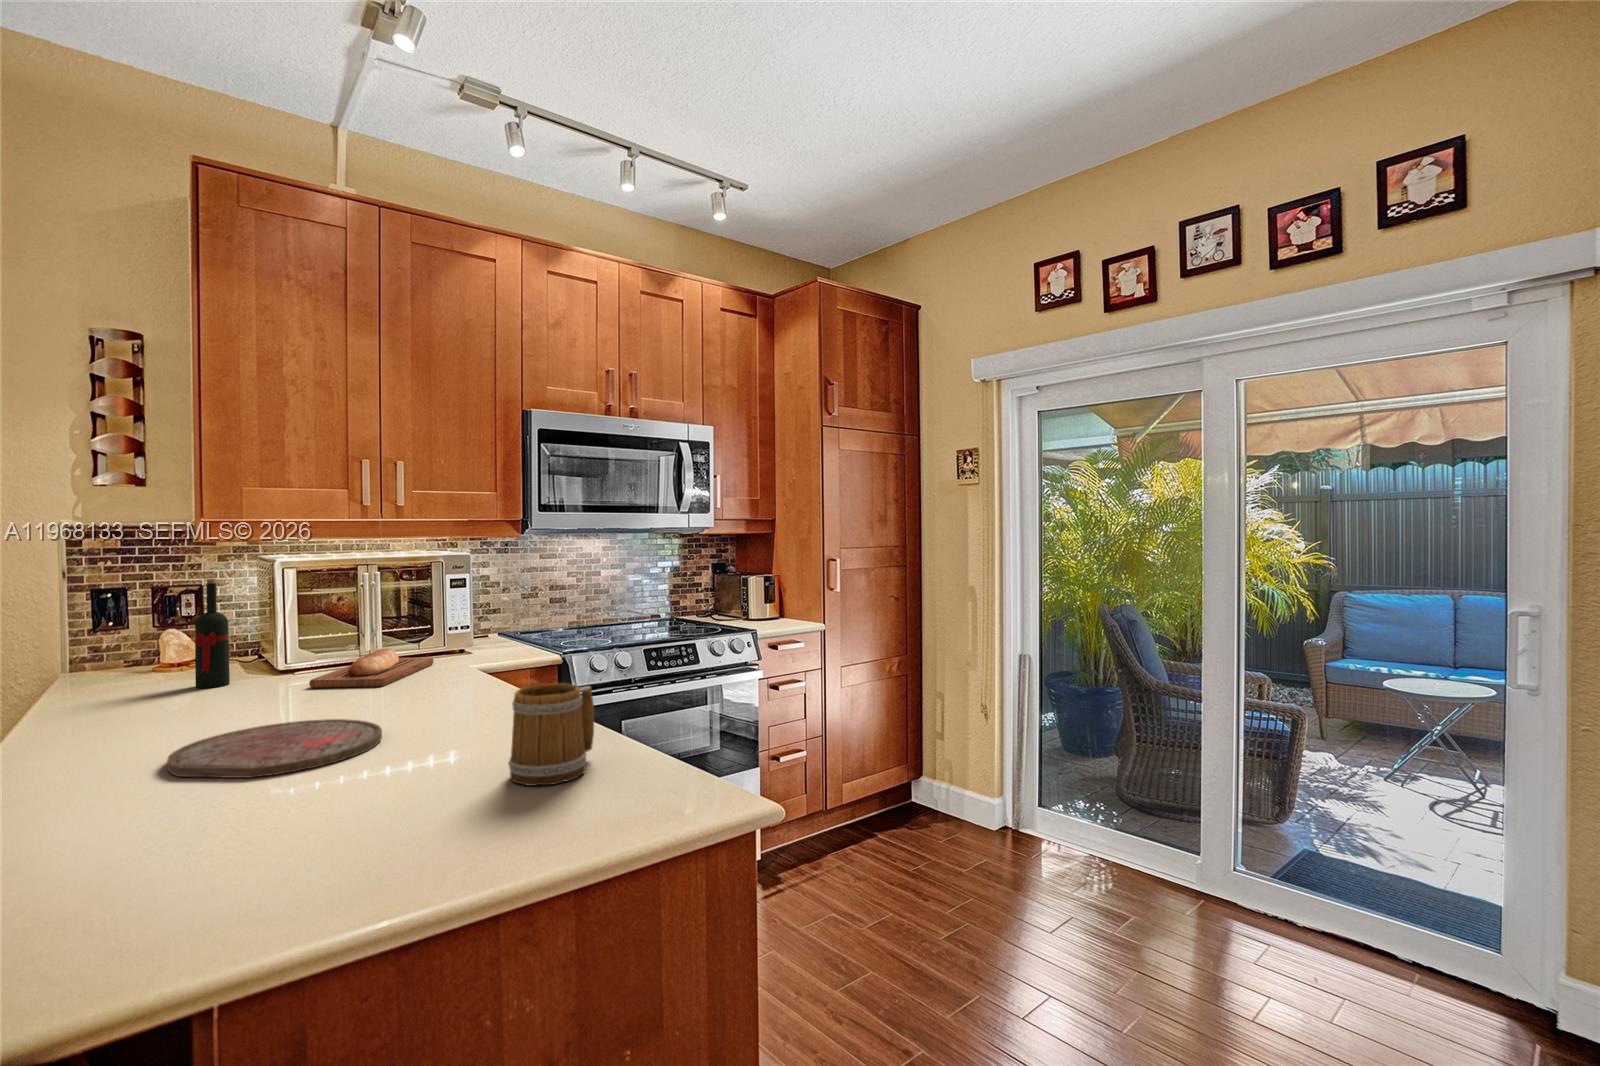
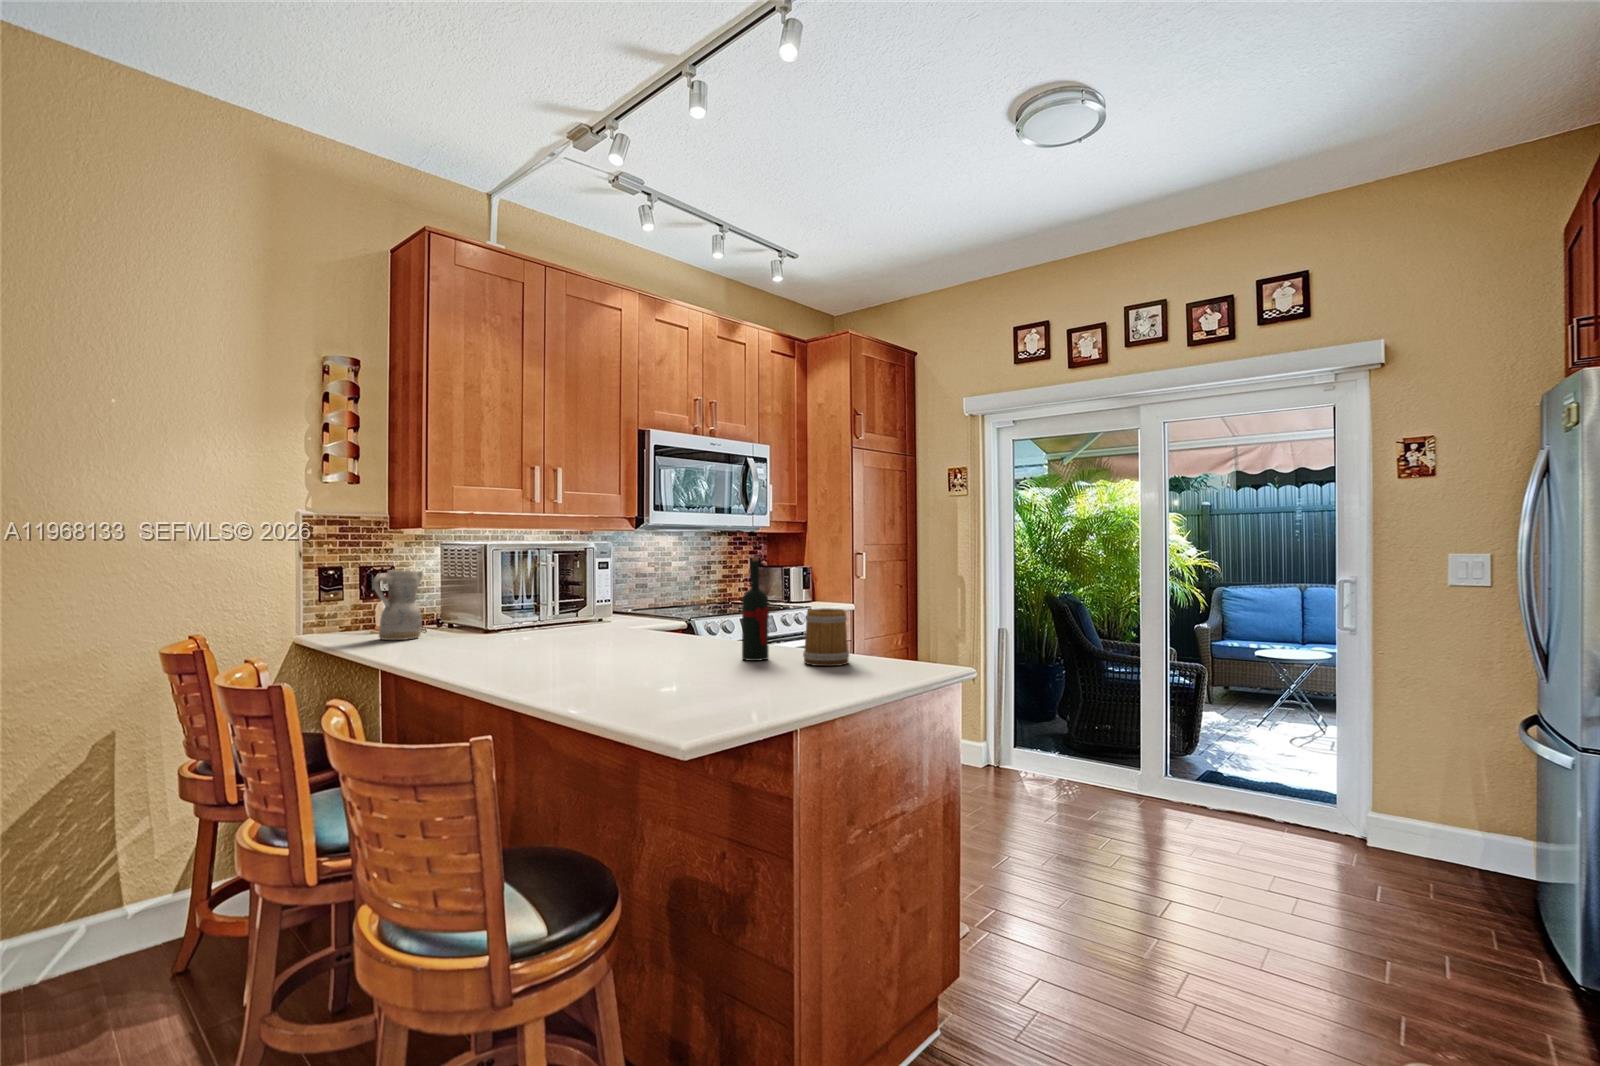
wine bottle: present [195,579,230,688] -> present [742,557,769,661]
ceramic pitcher: none [116,595,194,685] -> present [372,570,423,640]
bread loaf: present [309,649,434,688] -> none [538,614,598,639]
cutting board: present [167,719,382,778] -> none [557,647,680,670]

